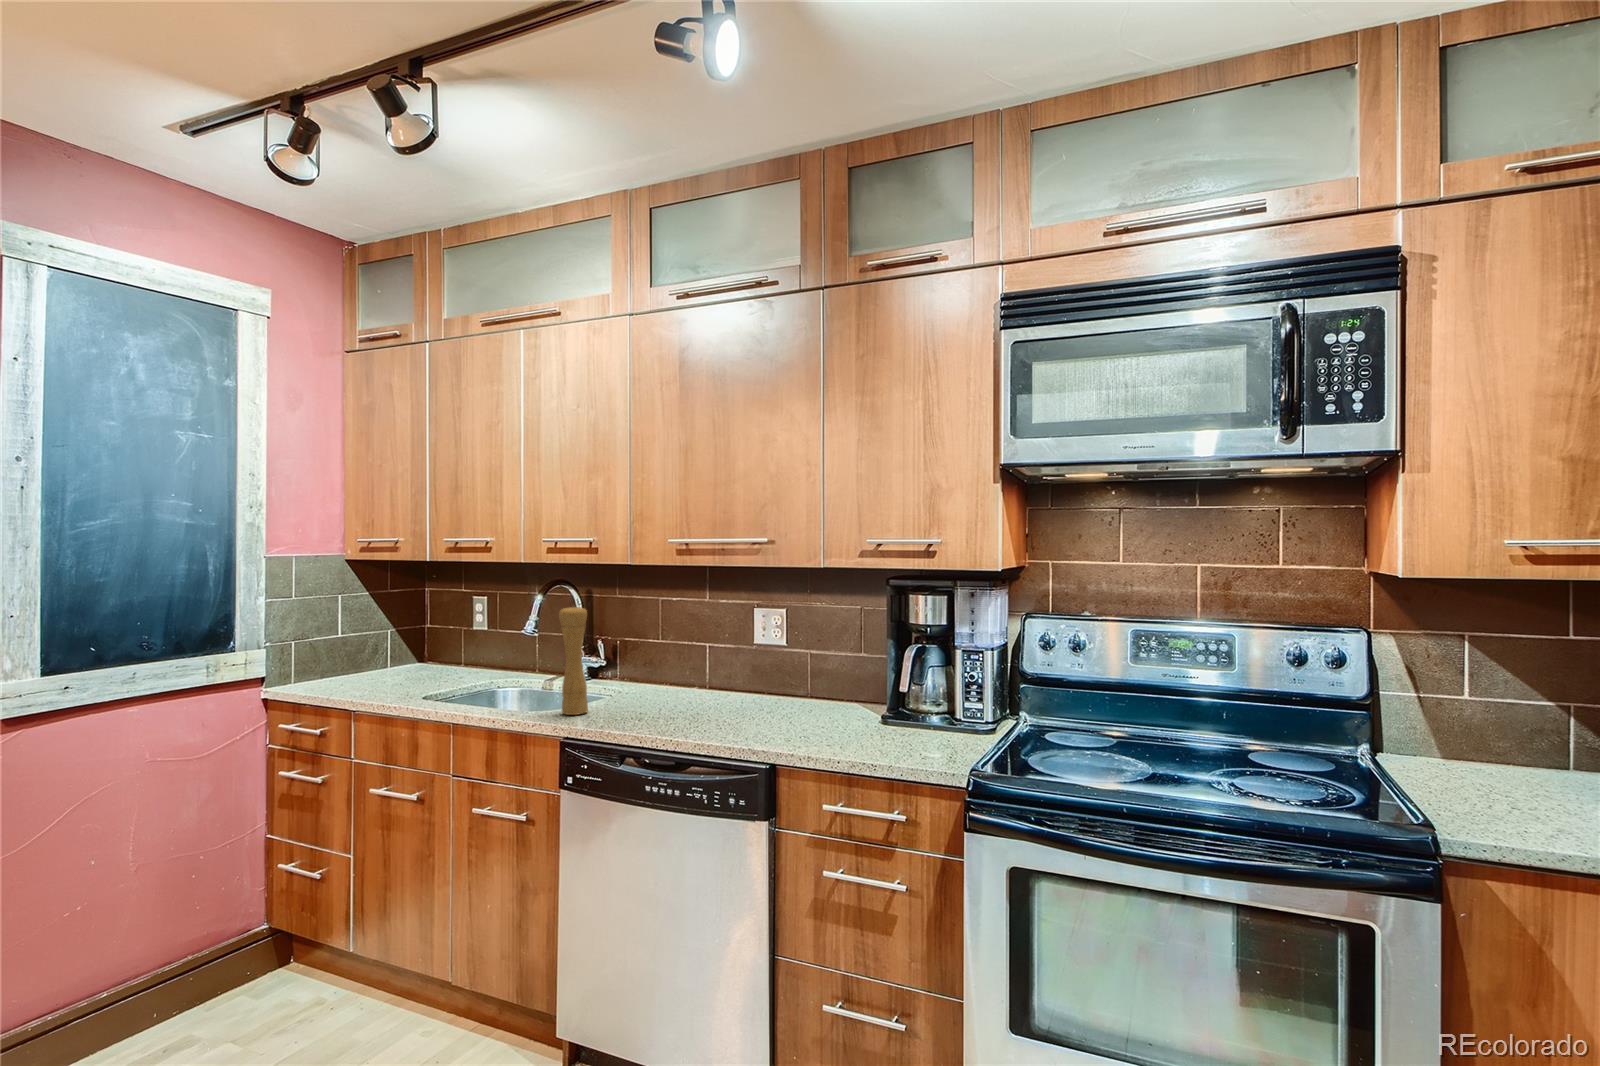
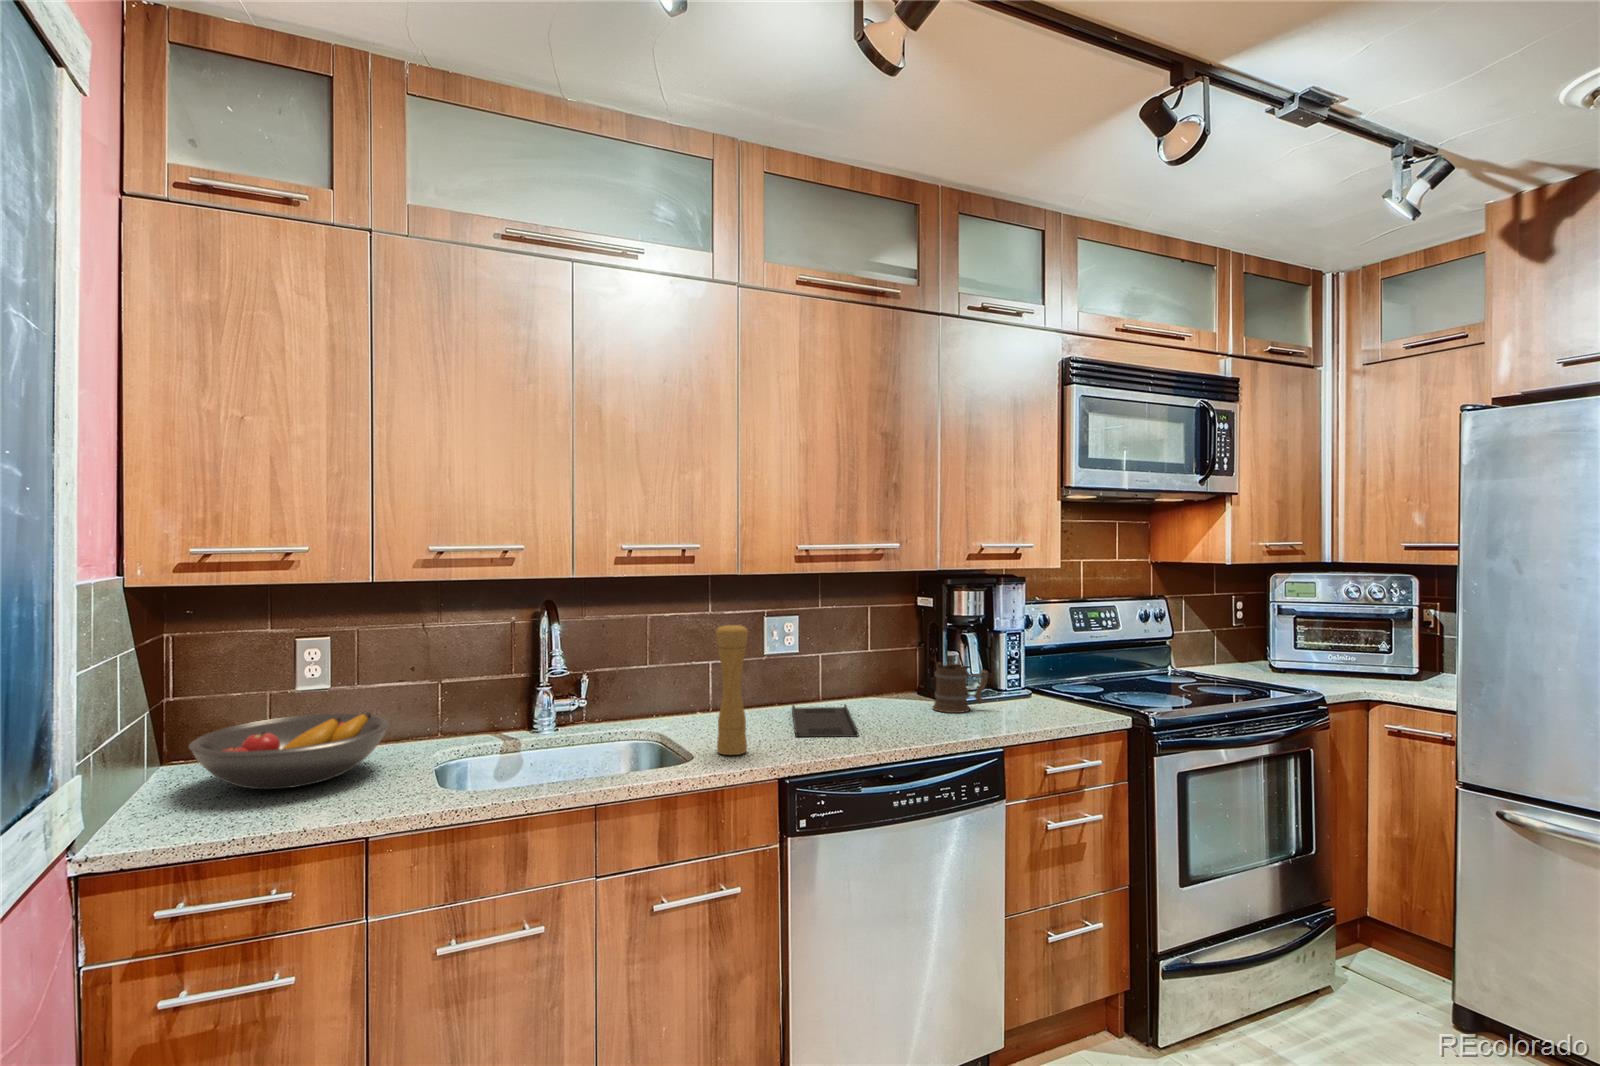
fruit bowl: none [345,643,456,682] -> present [189,713,389,789]
mug: none [827,671,872,728] -> present [933,663,988,713]
tray: none [648,692,774,724] -> present [792,705,858,737]

